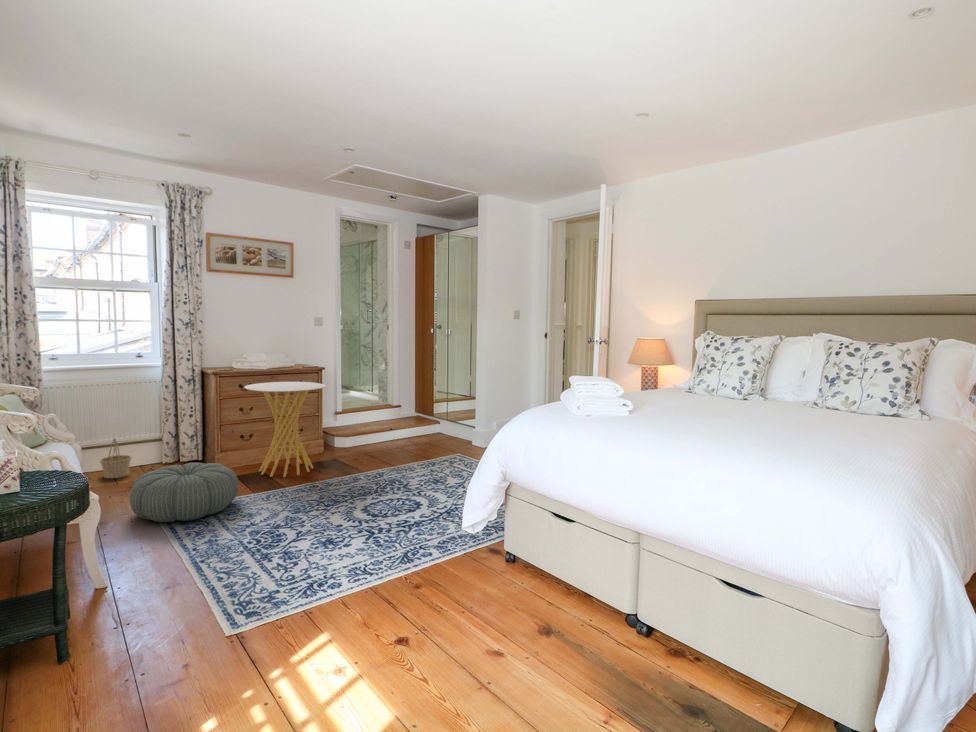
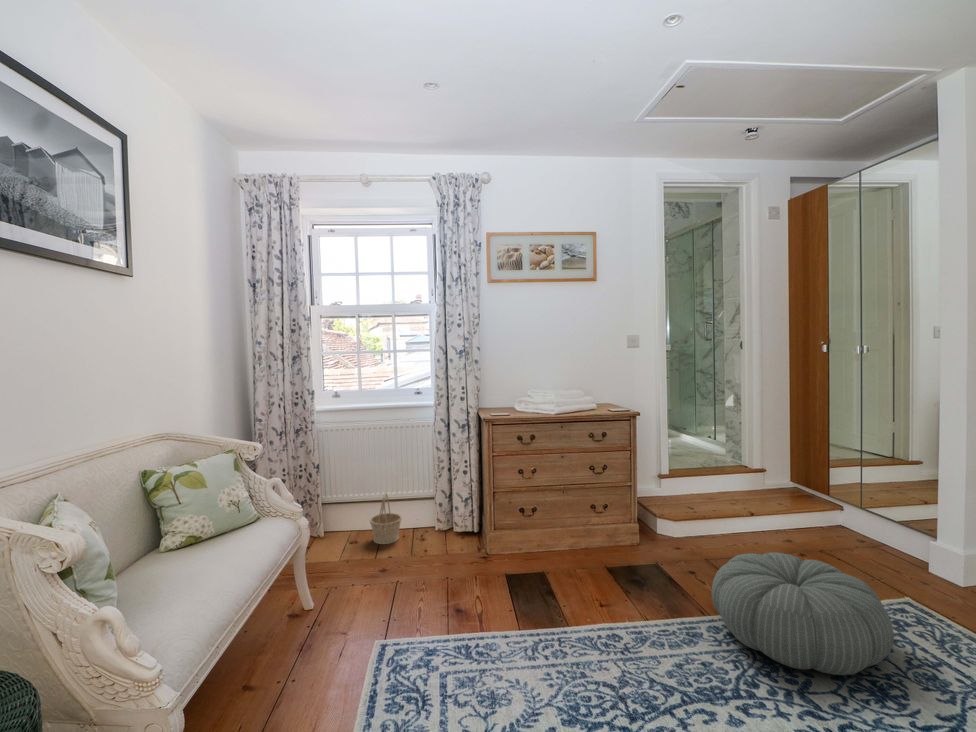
side table: present [244,382,326,477] -> none [517,434,640,597]
pouf: present [130,463,239,522] -> present [712,552,894,675]

